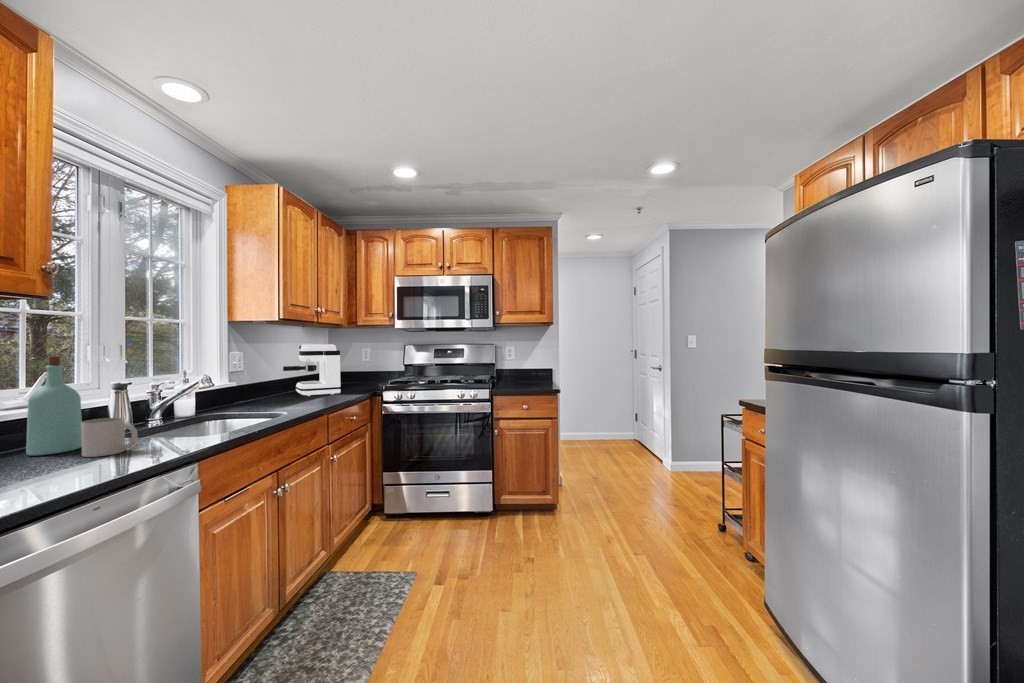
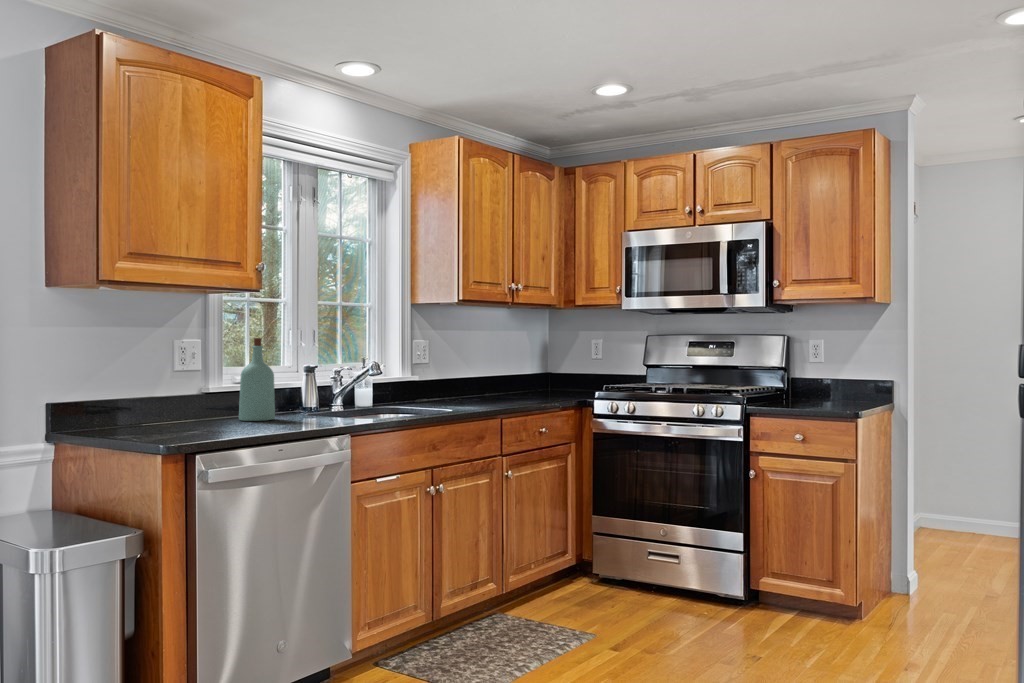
coffee maker: present [283,344,341,396] -> none [476,333,541,400]
mug: present [81,418,138,457] -> none [273,394,310,425]

